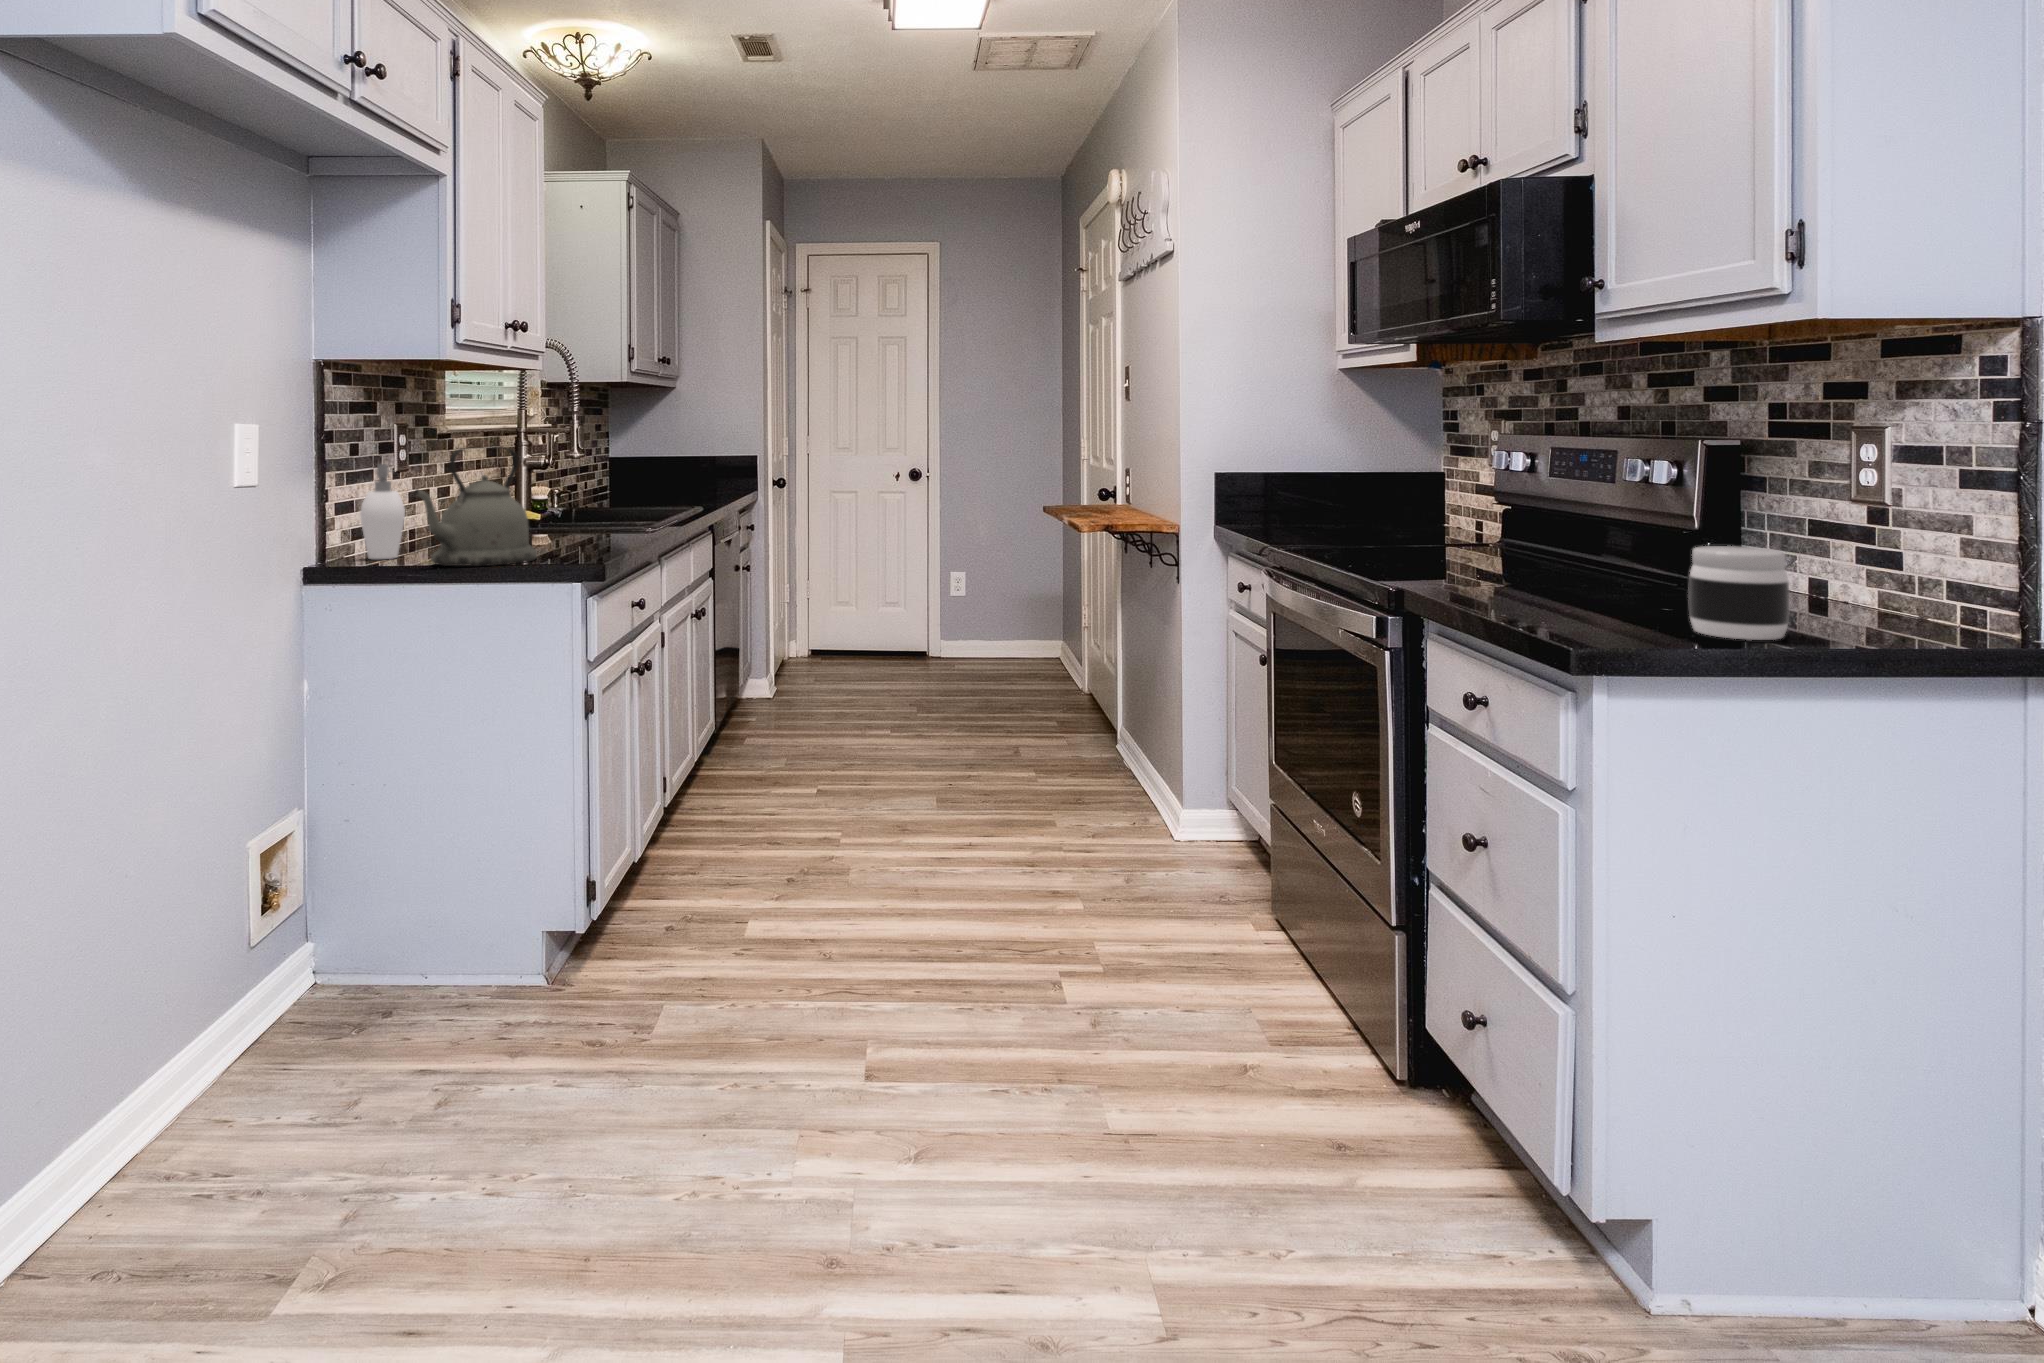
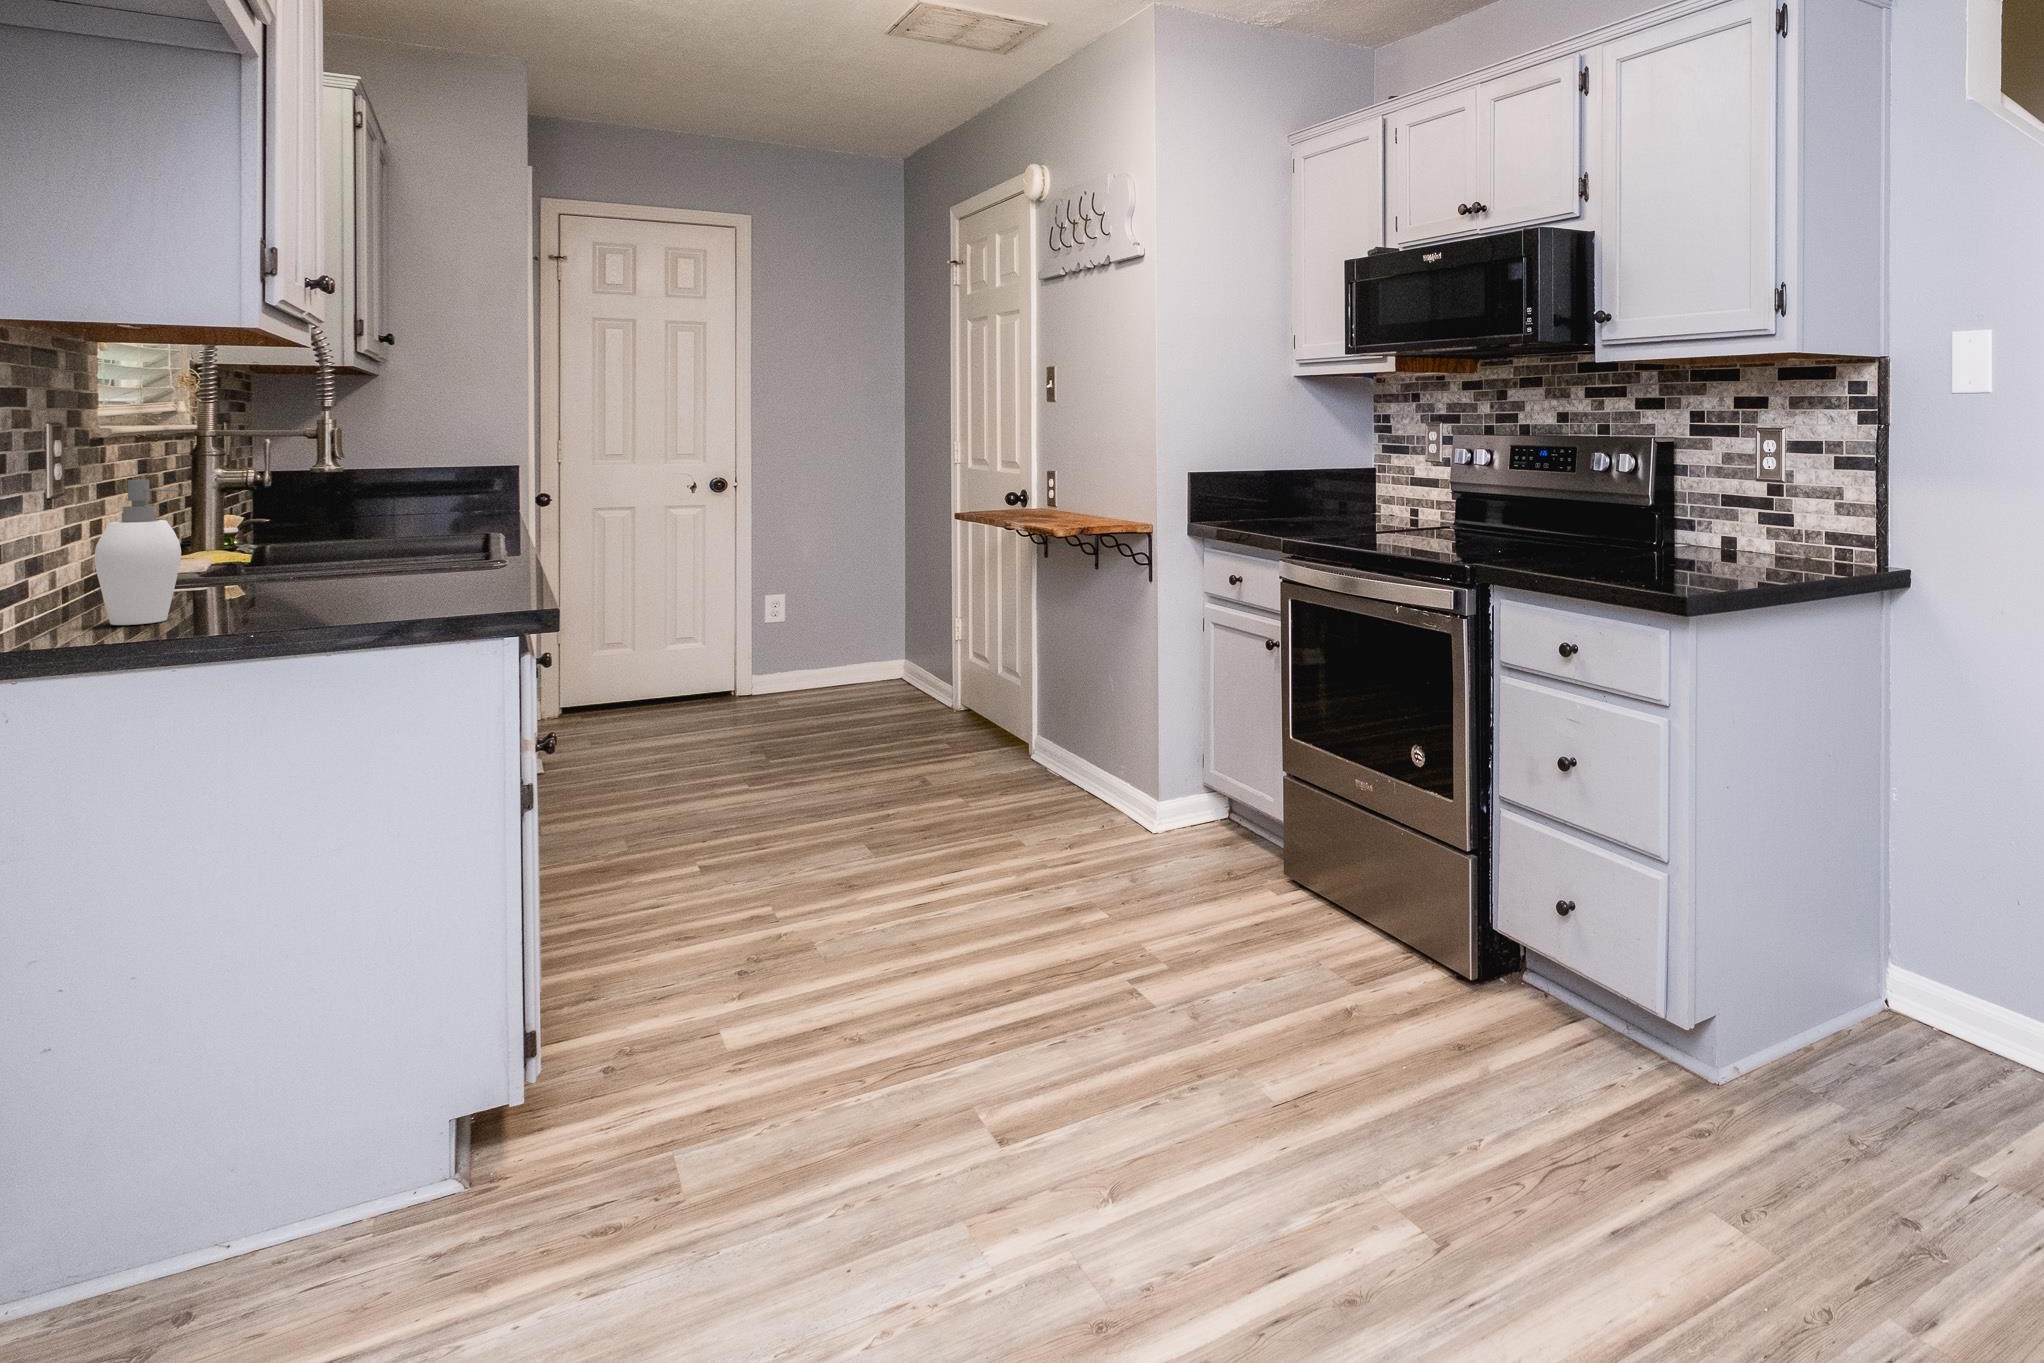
kettle: present [415,447,537,566] -> none [289,453,466,621]
jar: present [1688,546,1790,640] -> none [1707,516,1769,583]

